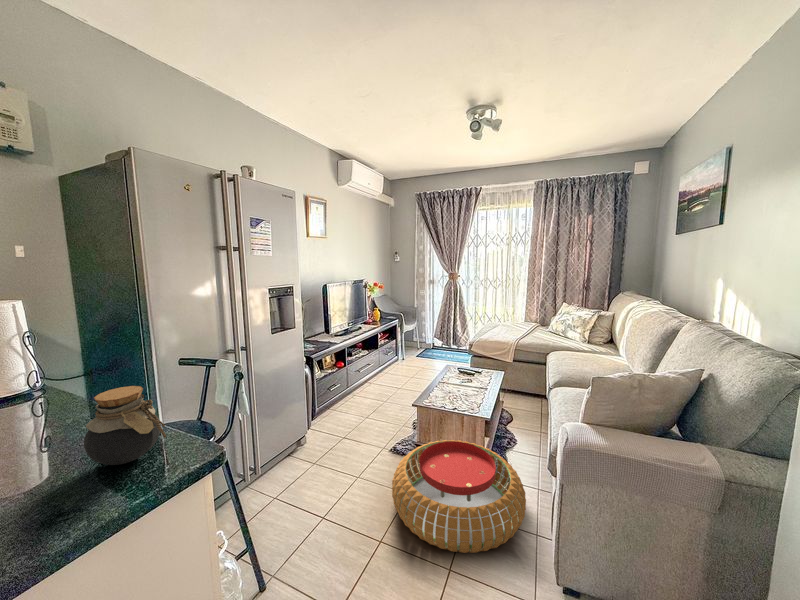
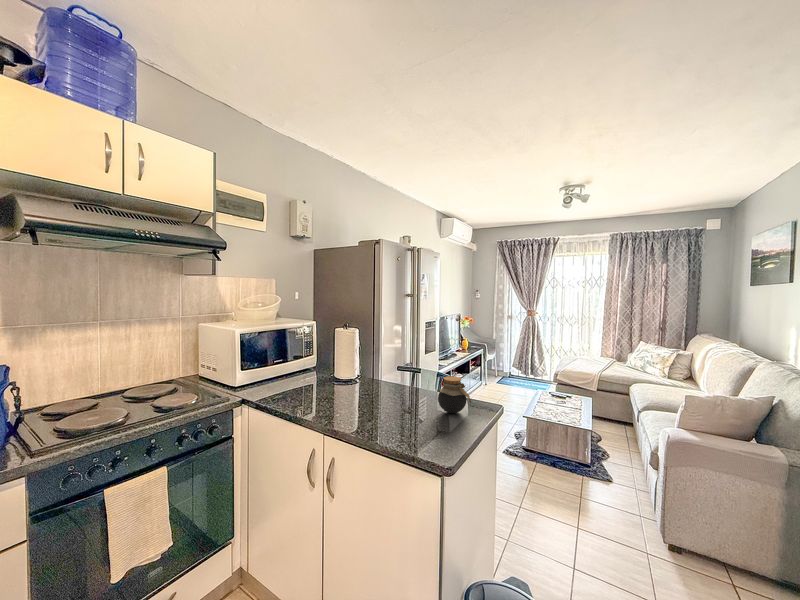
pouf: present [392,440,526,553] -> none [521,445,633,523]

